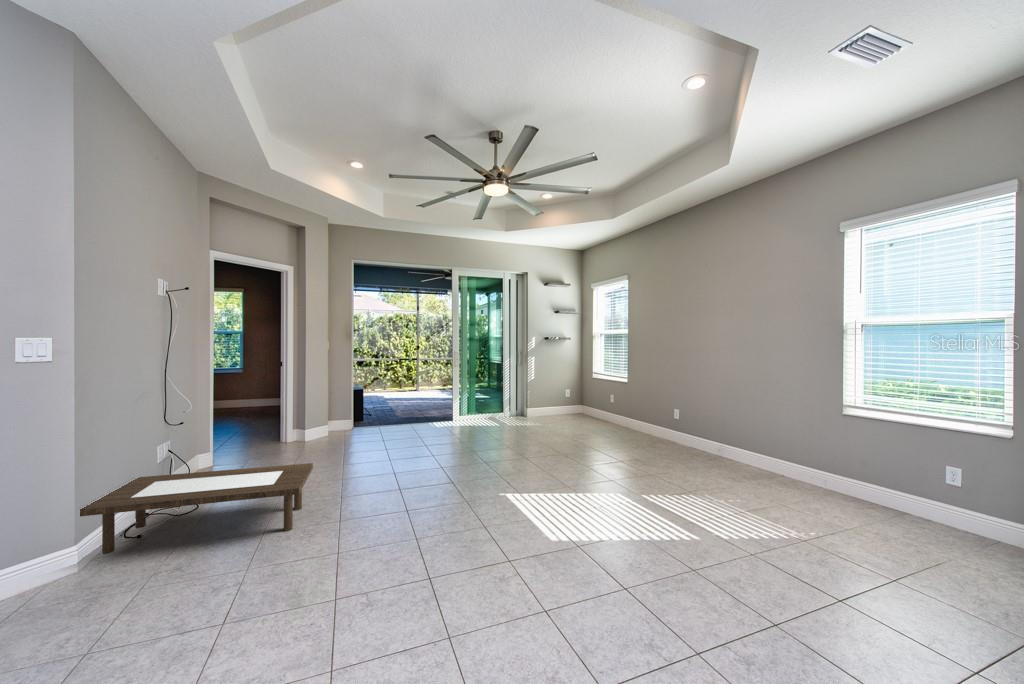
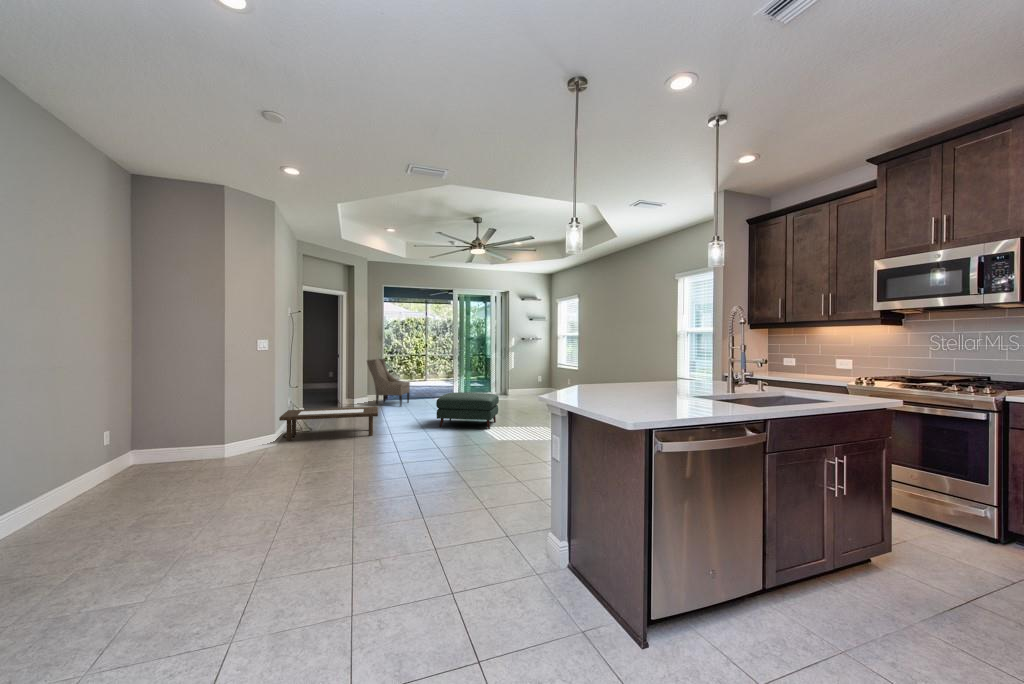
armchair: none [324,368,389,440] -> present [367,359,410,406]
ottoman: none [419,430,526,502] -> present [436,392,499,429]

